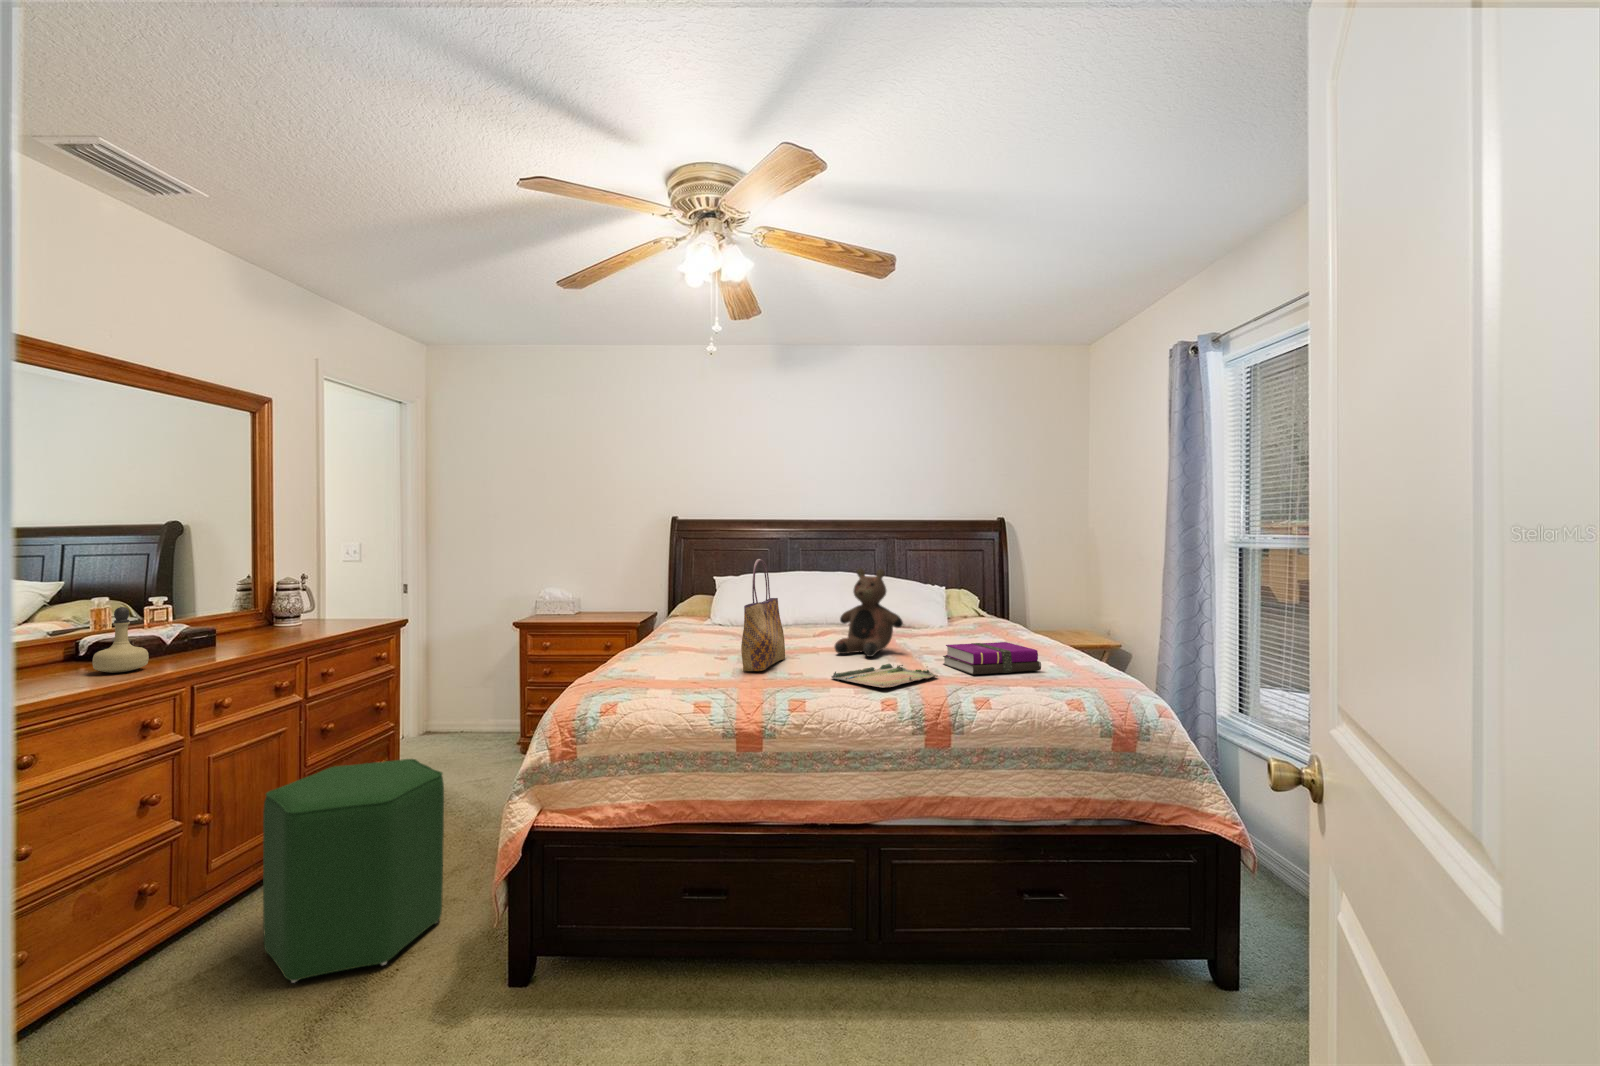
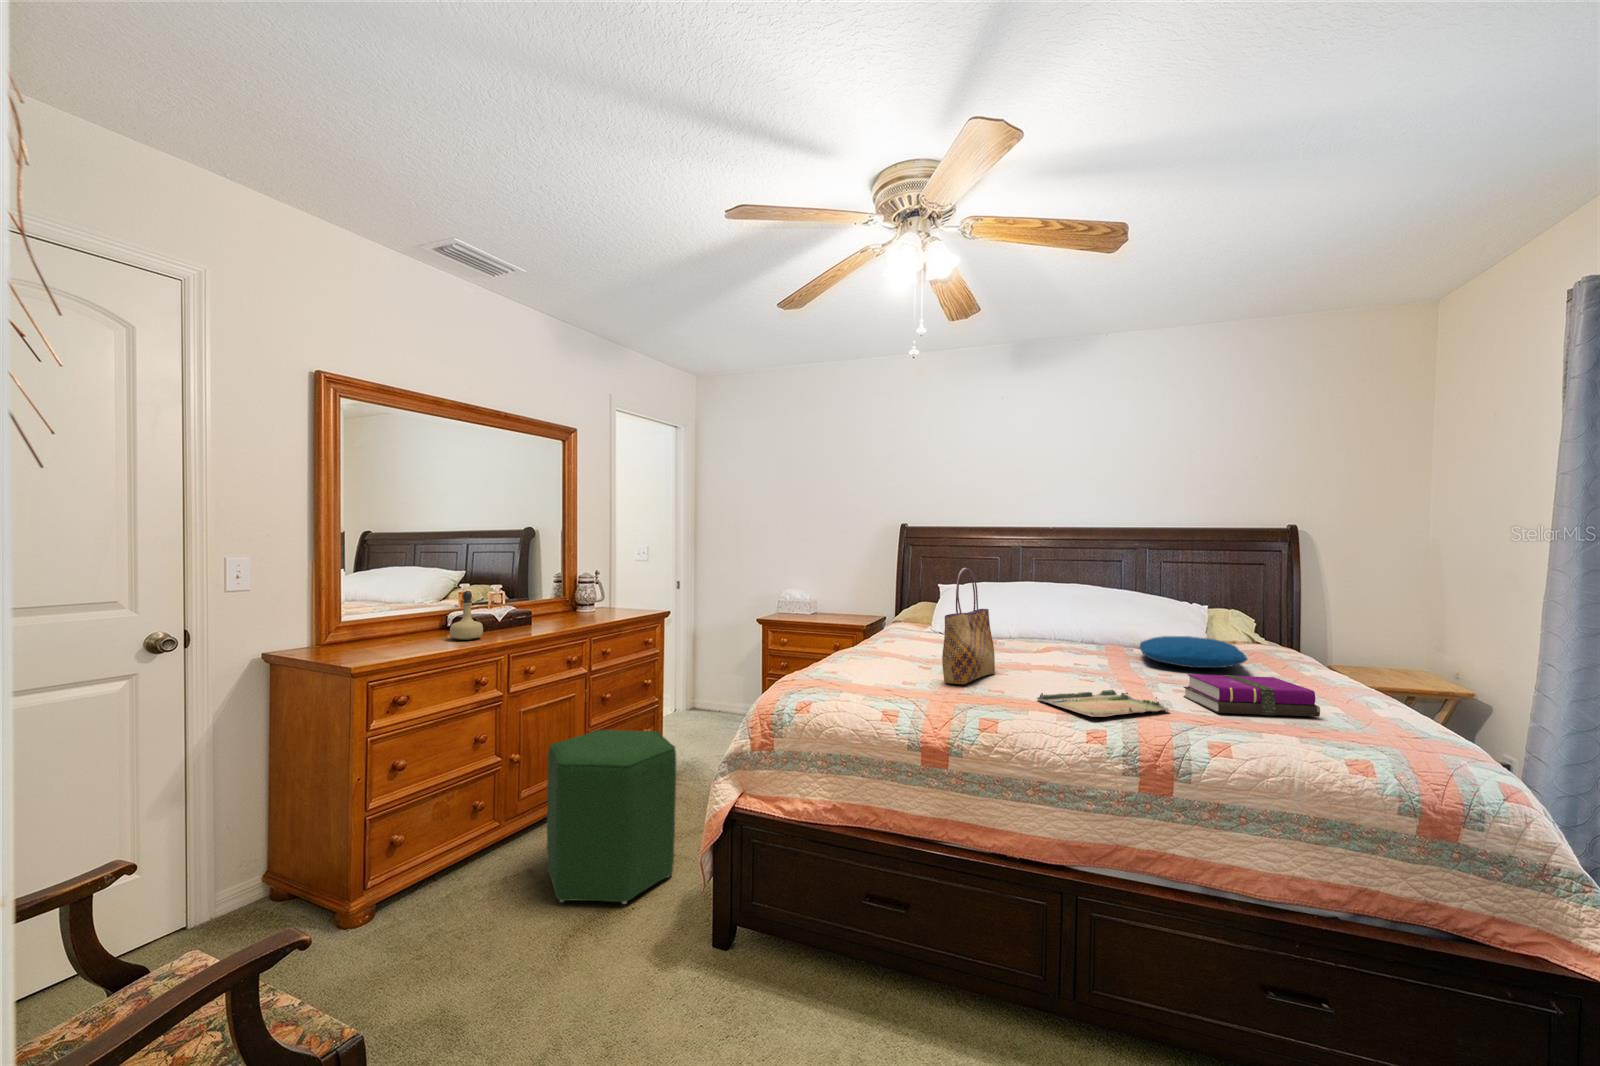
teddy bear: present [835,568,903,657] -> none [1053,581,1136,680]
pillow: none [897,614,981,639] -> present [1139,636,1248,668]

